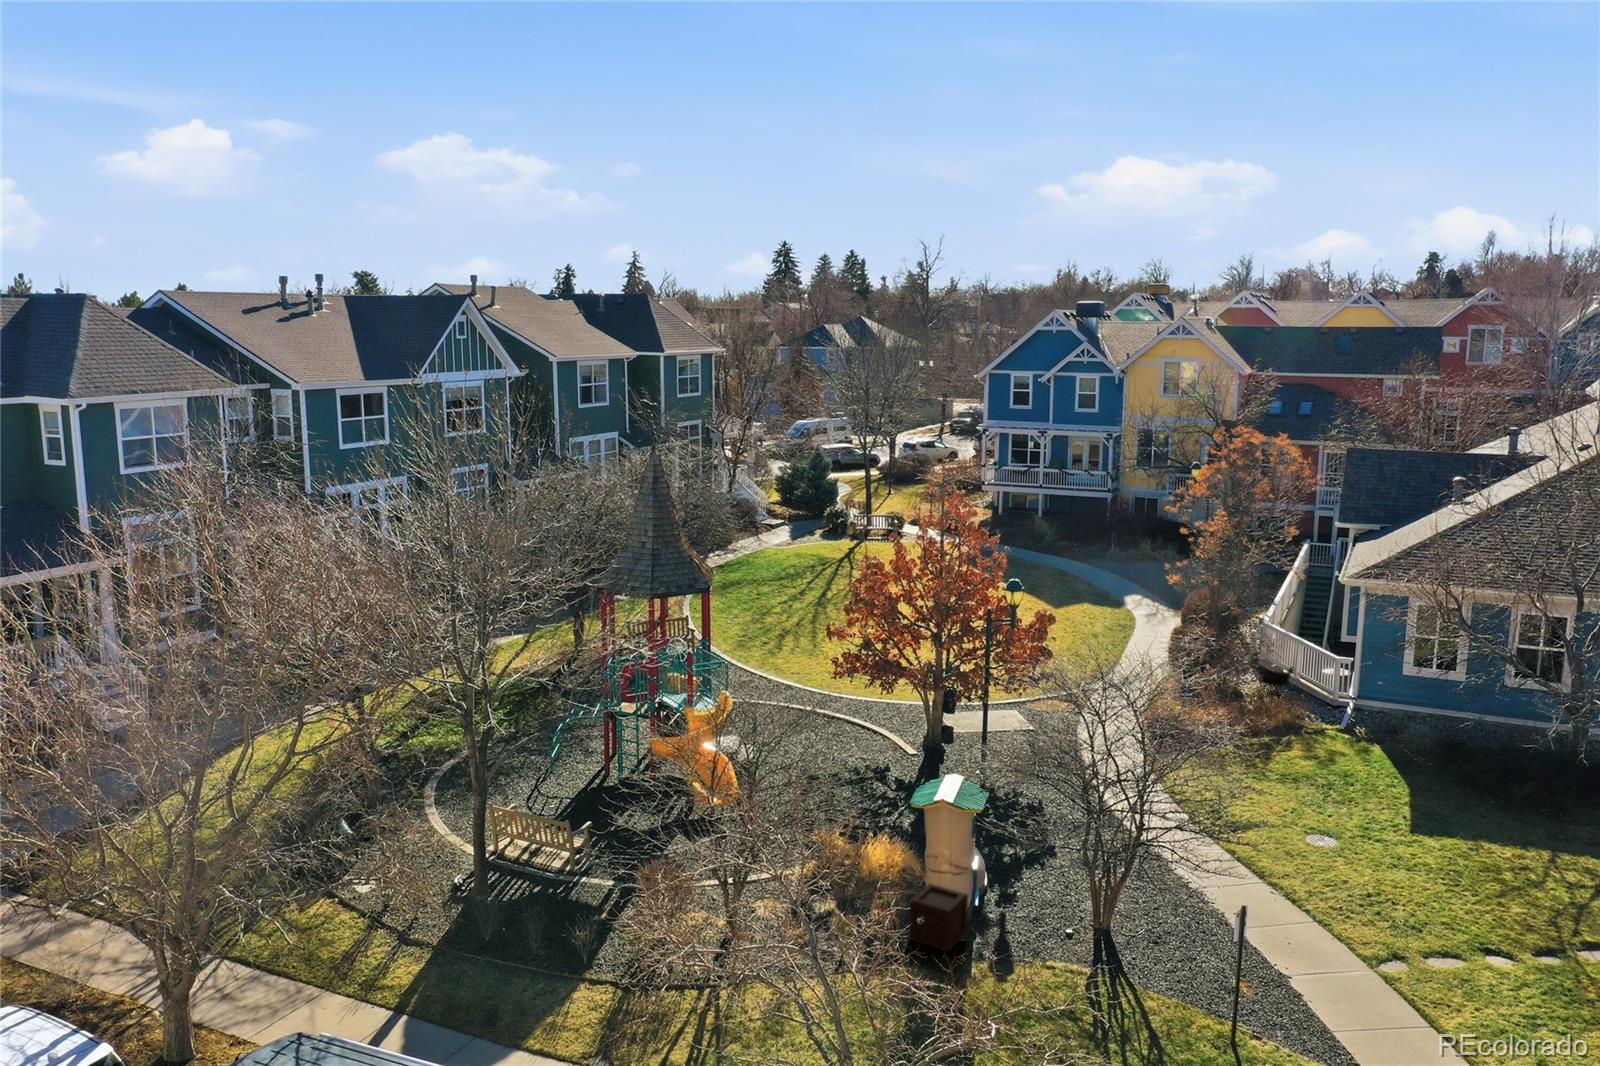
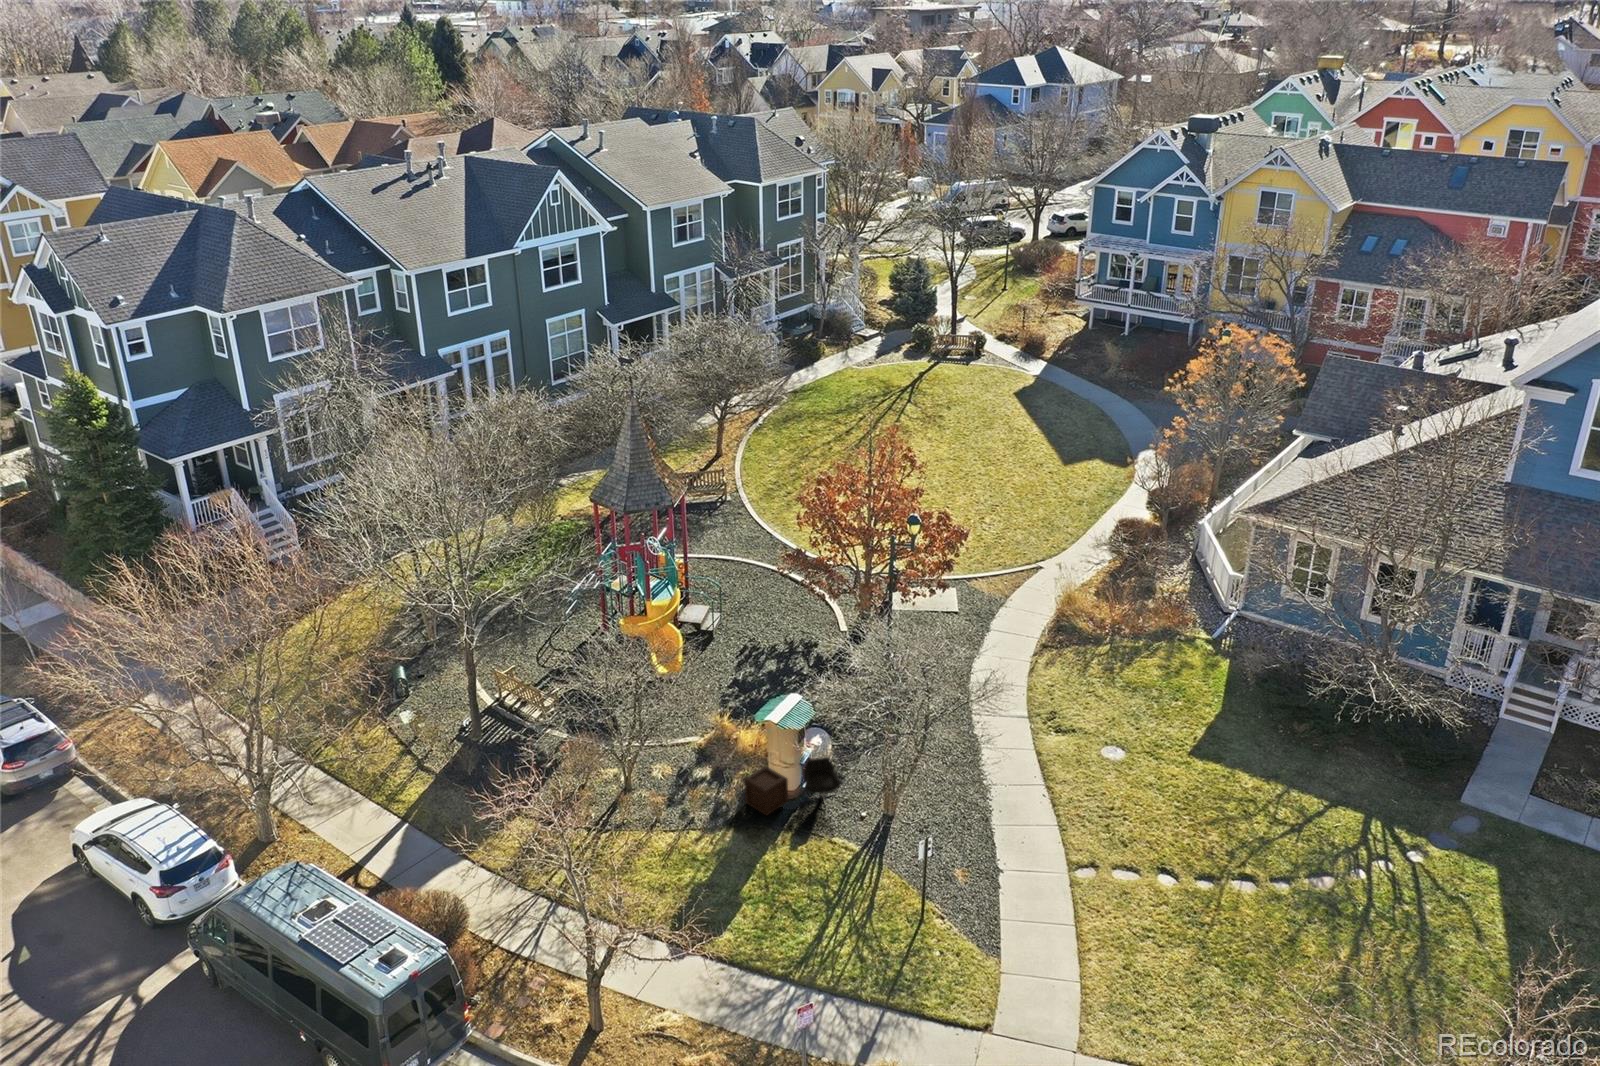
lounge chair: present [1260,667,1294,694] -> present [803,757,841,797]

